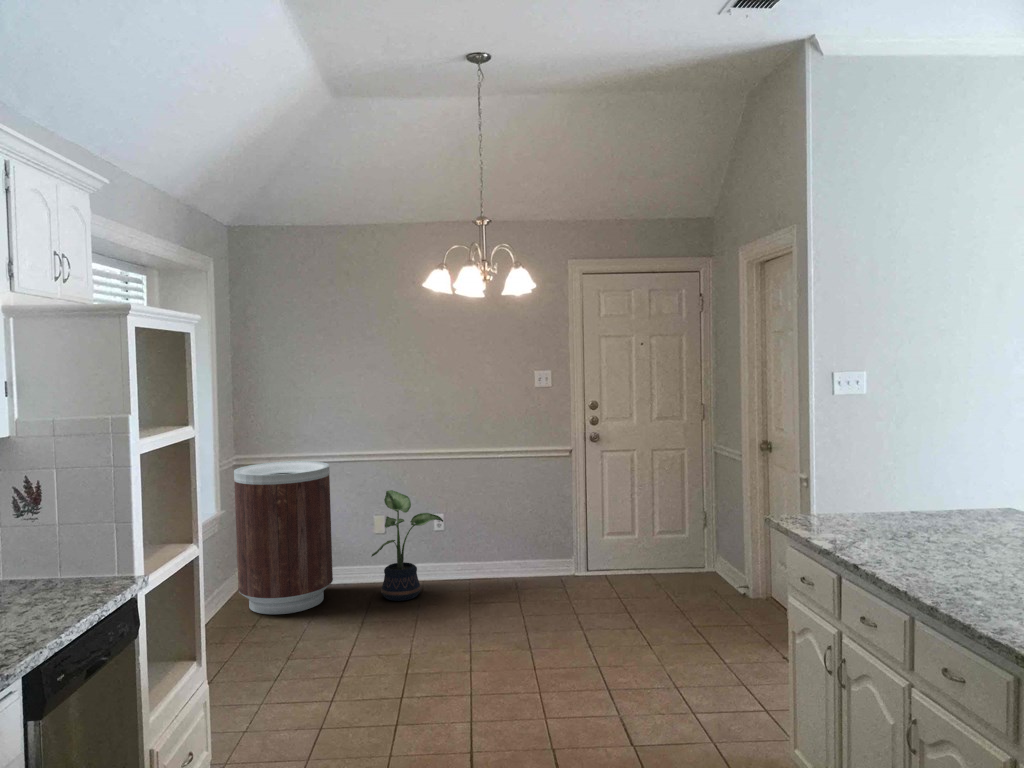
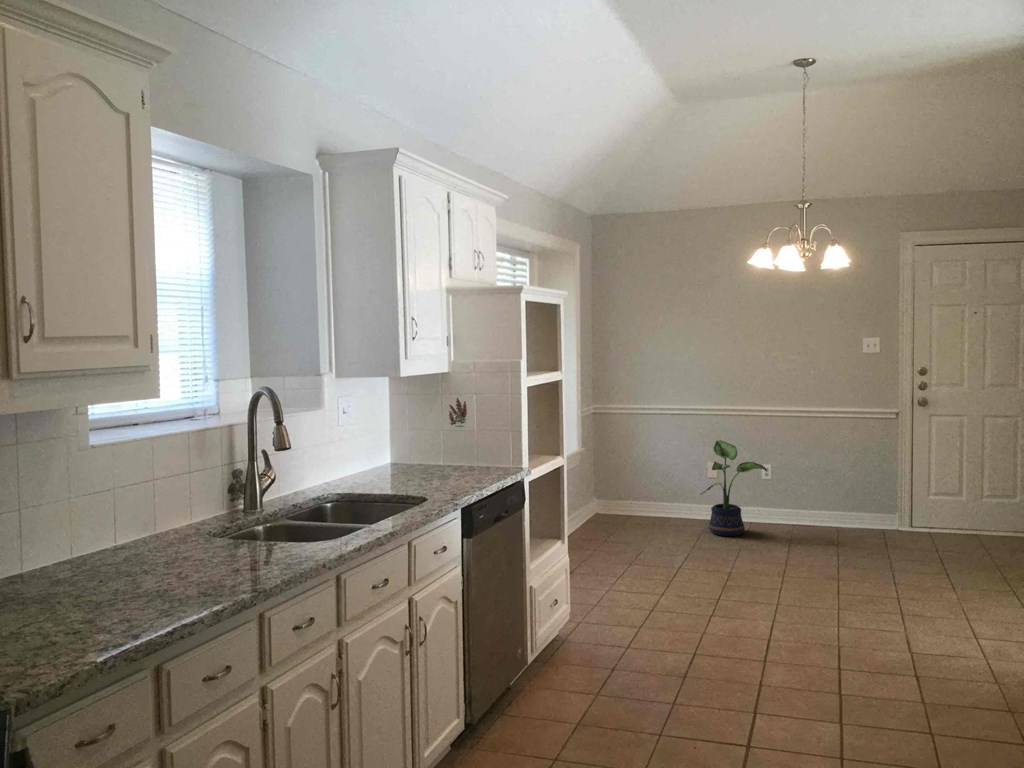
trash can: present [234,461,333,614] -> none [590,410,667,533]

